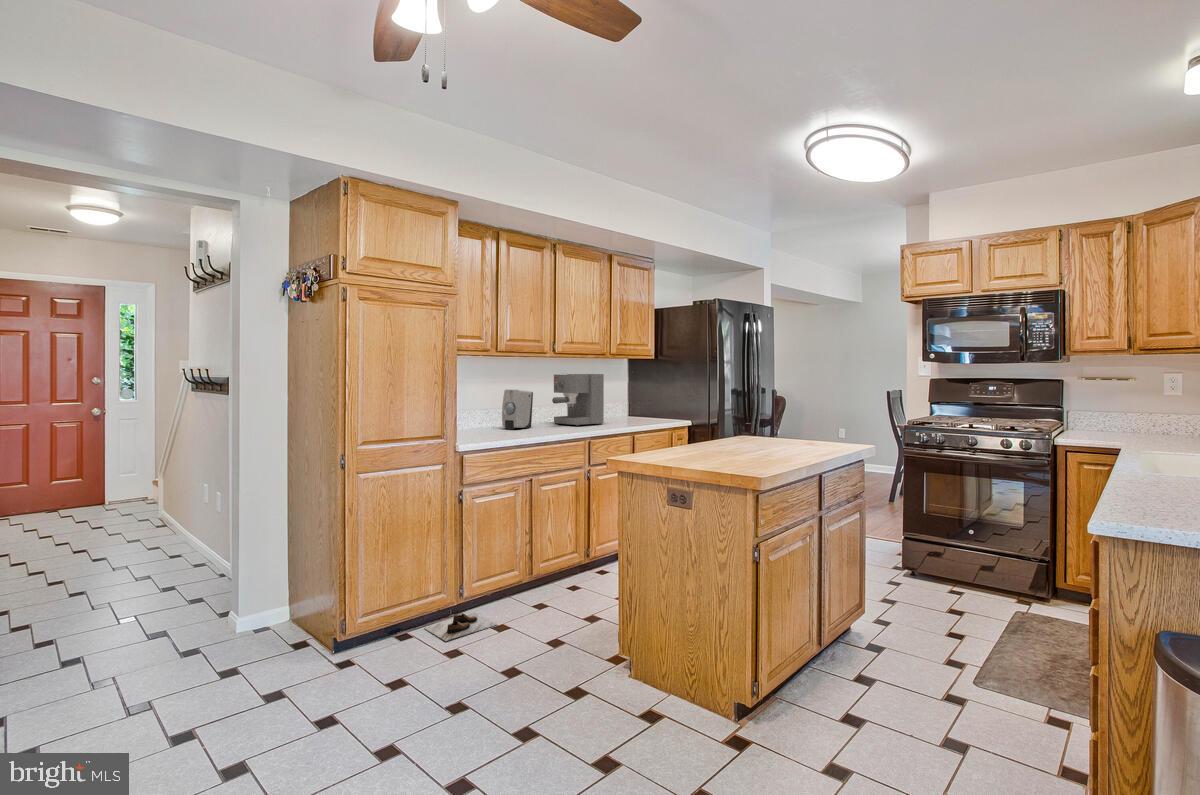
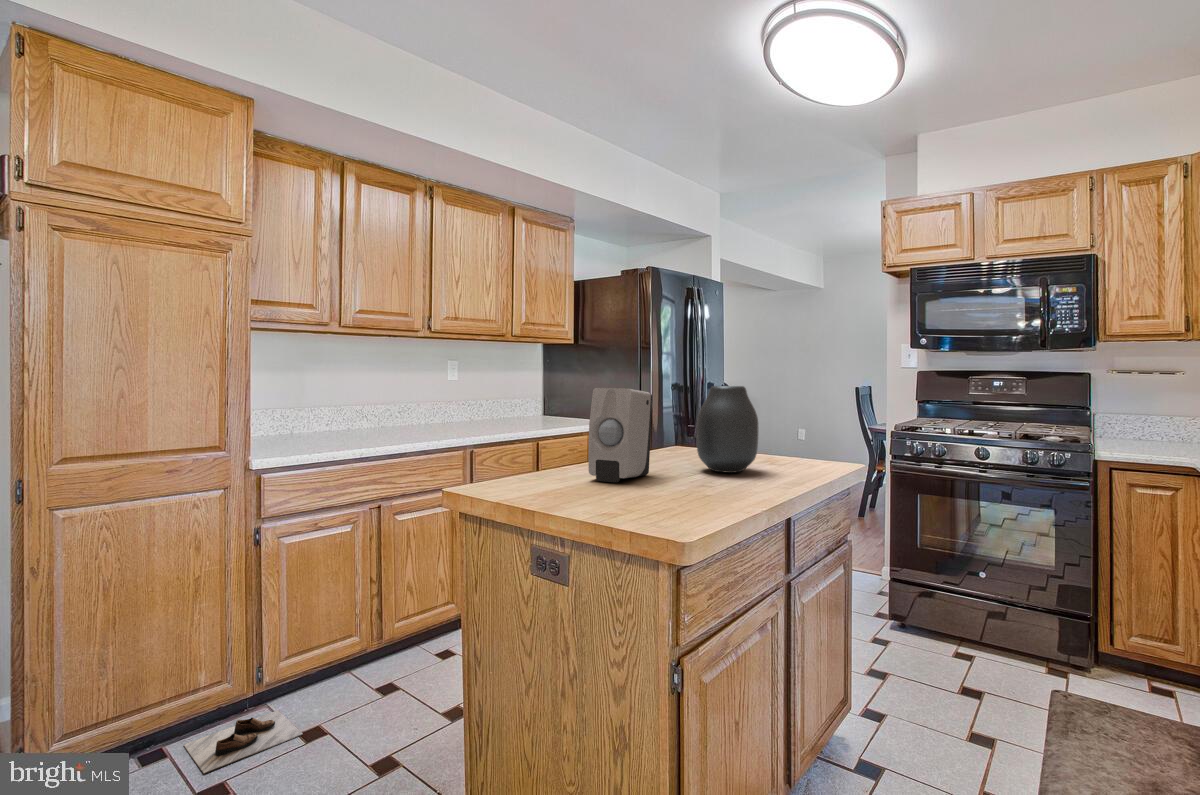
coffee maker: present [552,374,604,426] -> none [430,361,503,430]
soap dispenser: present [502,390,533,429] -> present [588,388,652,482]
vase: none [762,392,803,449] -> present [696,386,758,473]

